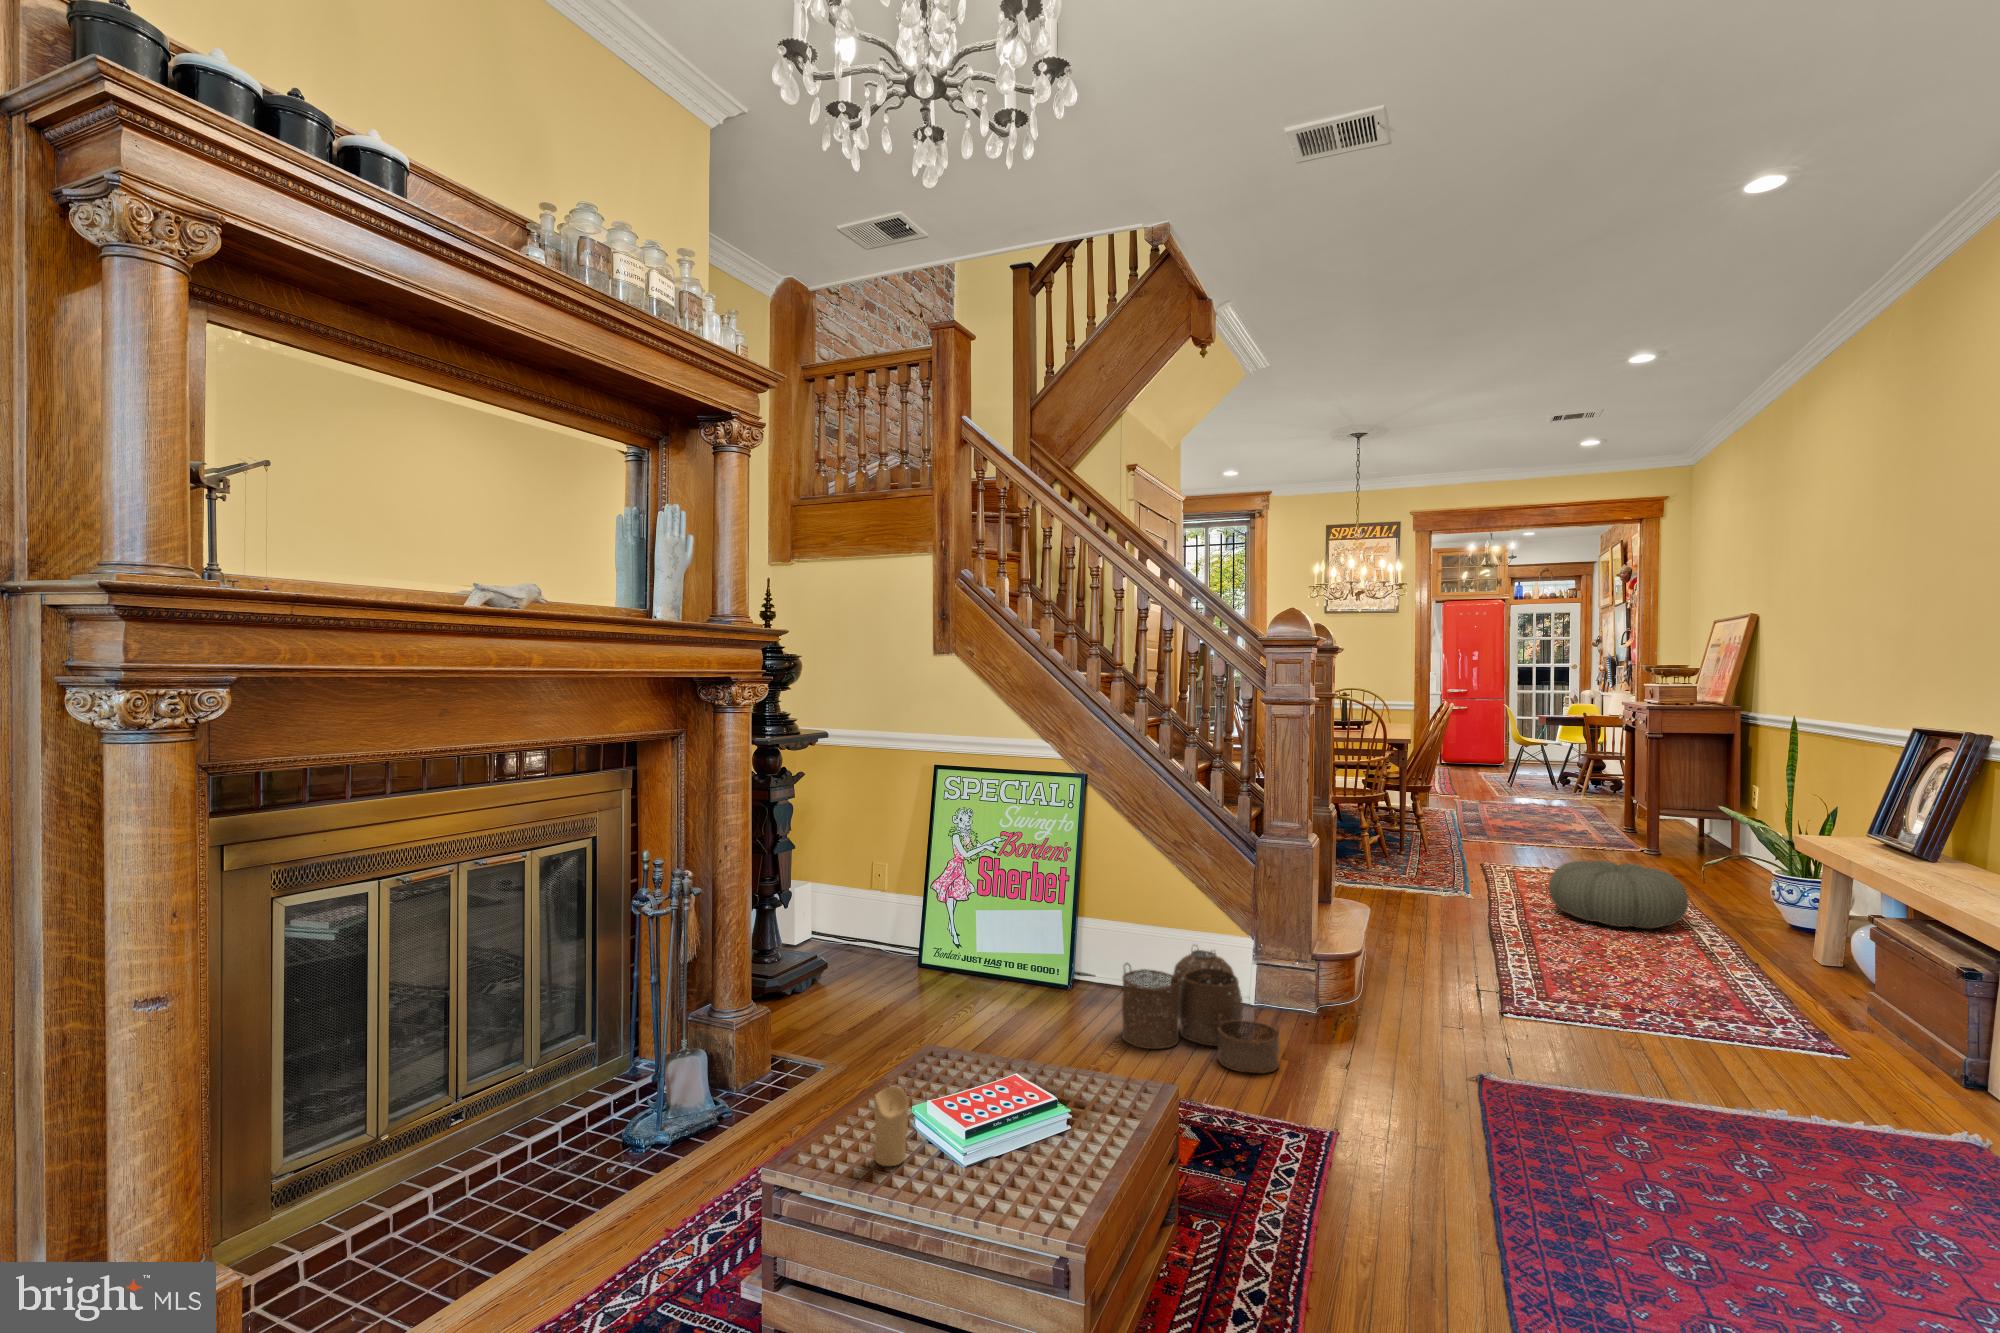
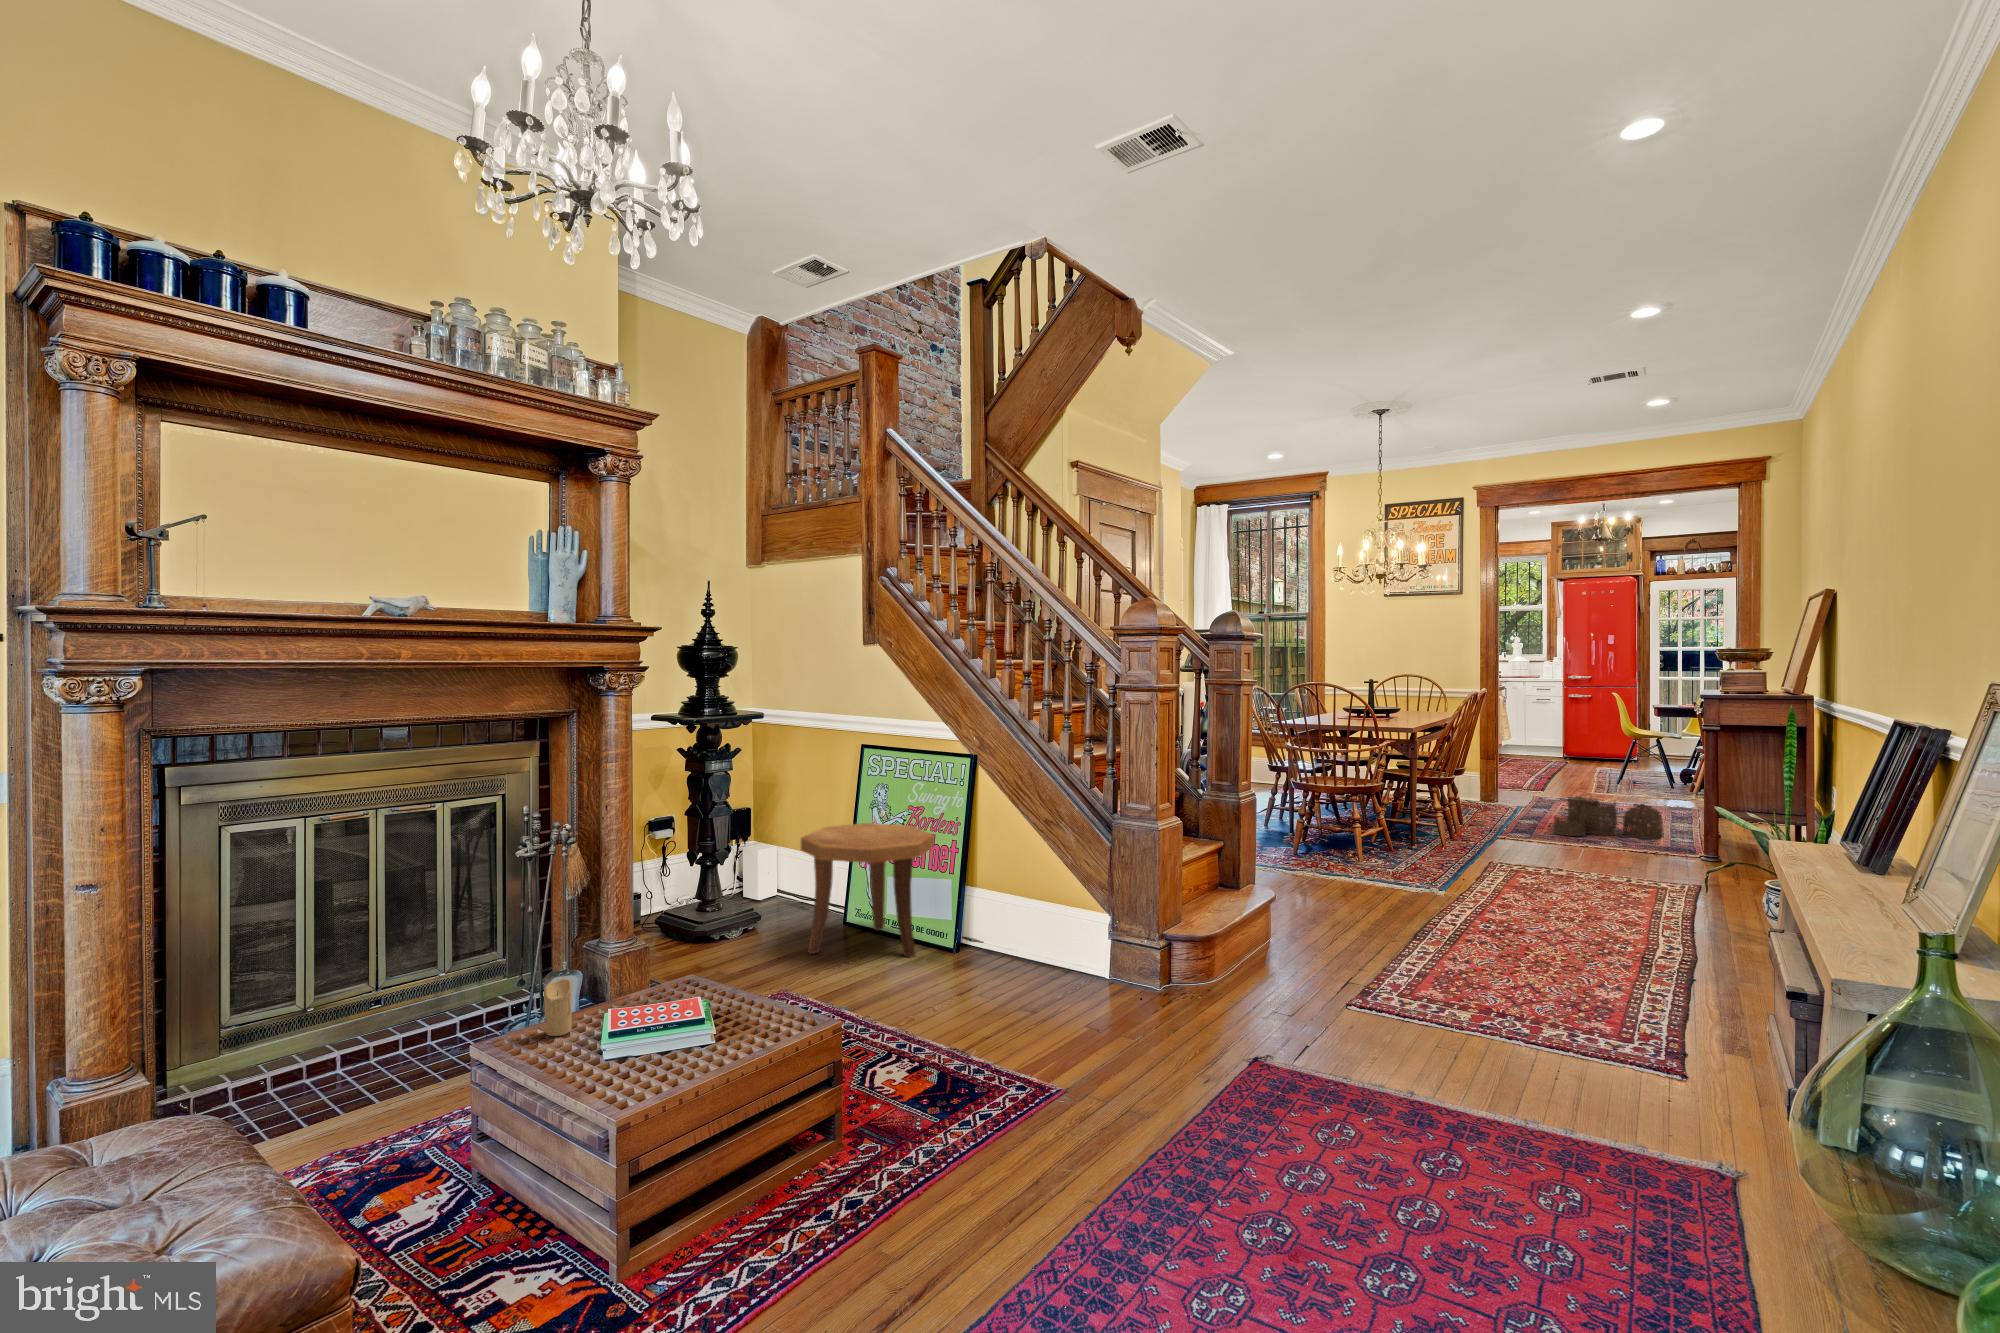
side table: none [904,854,1047,1009] -> present [801,823,934,957]
pouf: present [1549,861,1688,929] -> none [1488,853,1624,922]
woven basket: present [1122,945,1279,1073] -> present [1554,796,1664,839]

